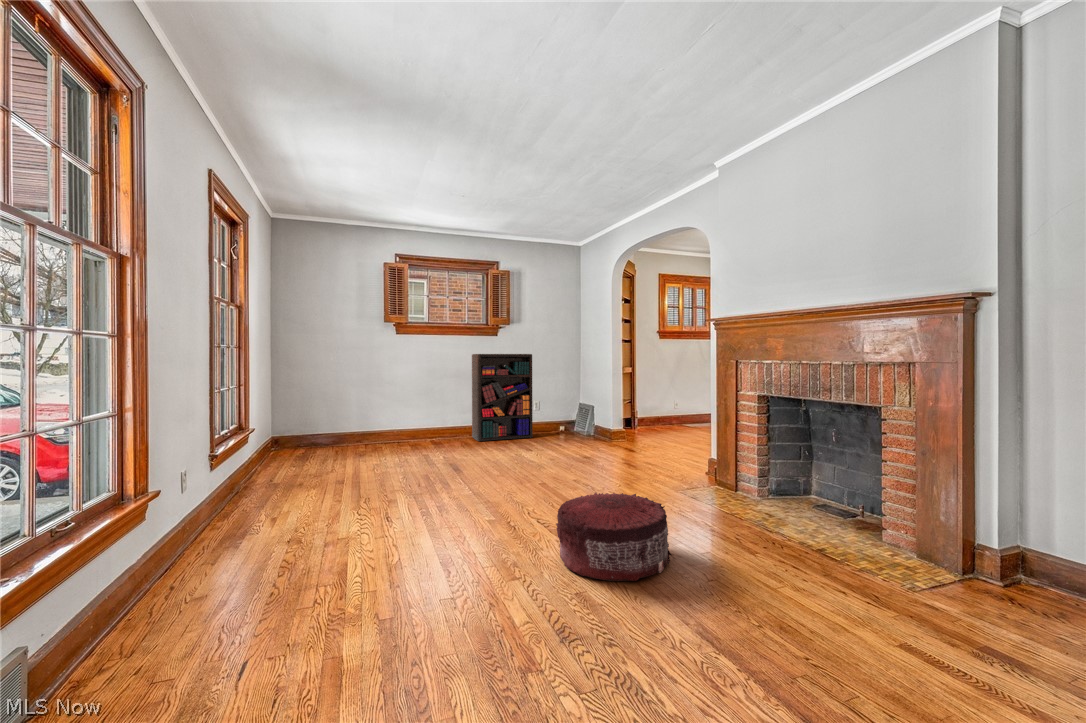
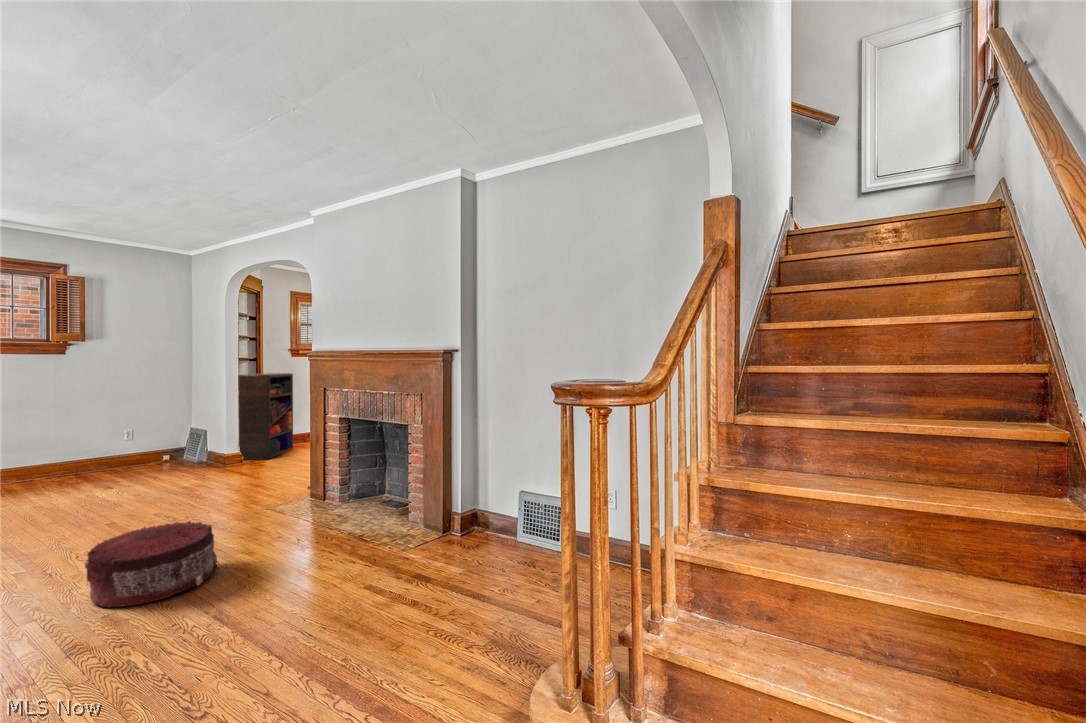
bookshelf: present [472,354,533,441] -> present [238,373,293,460]

